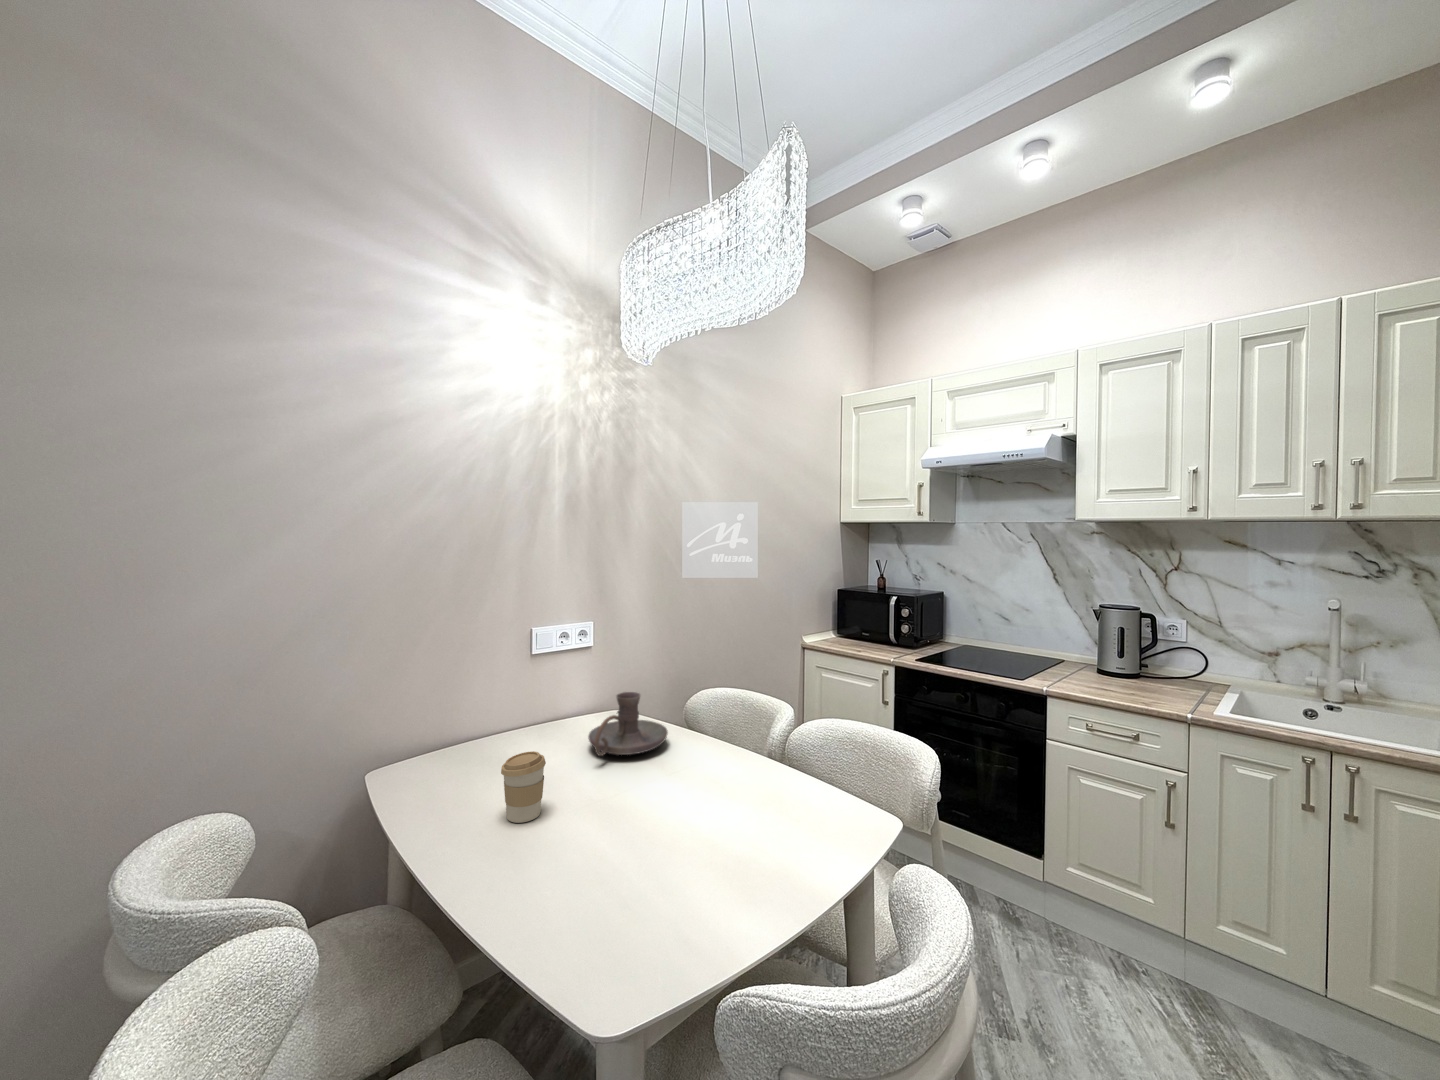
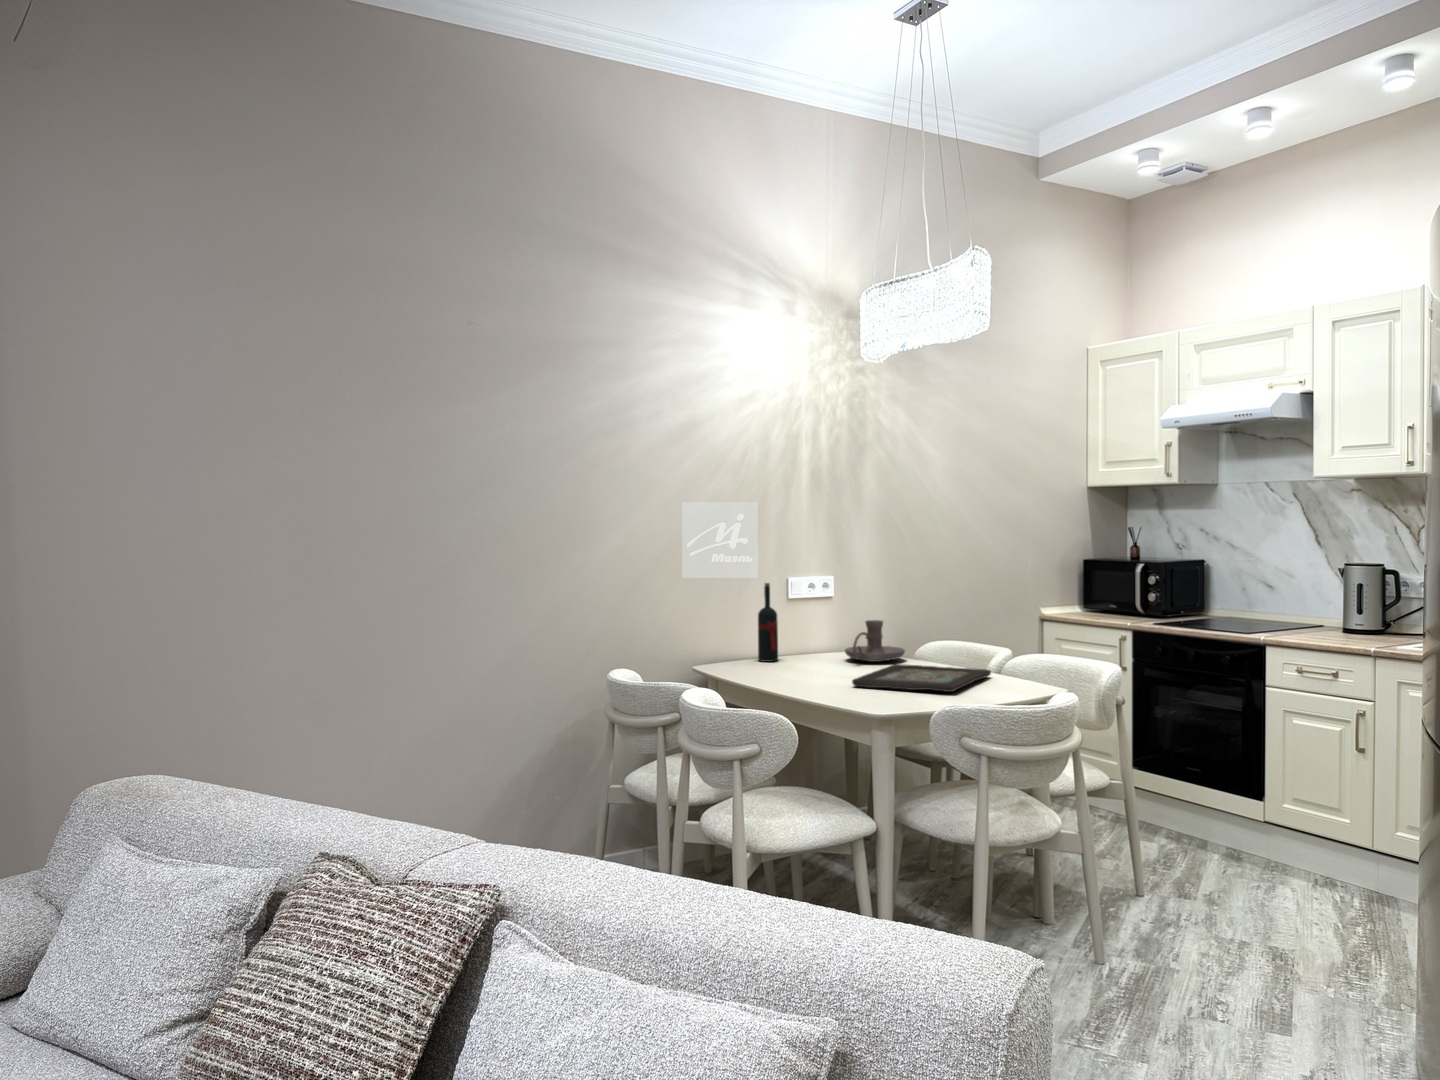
wine bottle: none [467,647,497,759] -> present [758,583,778,662]
coffee cup: present [501,751,546,823] -> none [802,638,829,677]
decorative tray: none [564,776,788,904] -> present [852,664,991,692]

